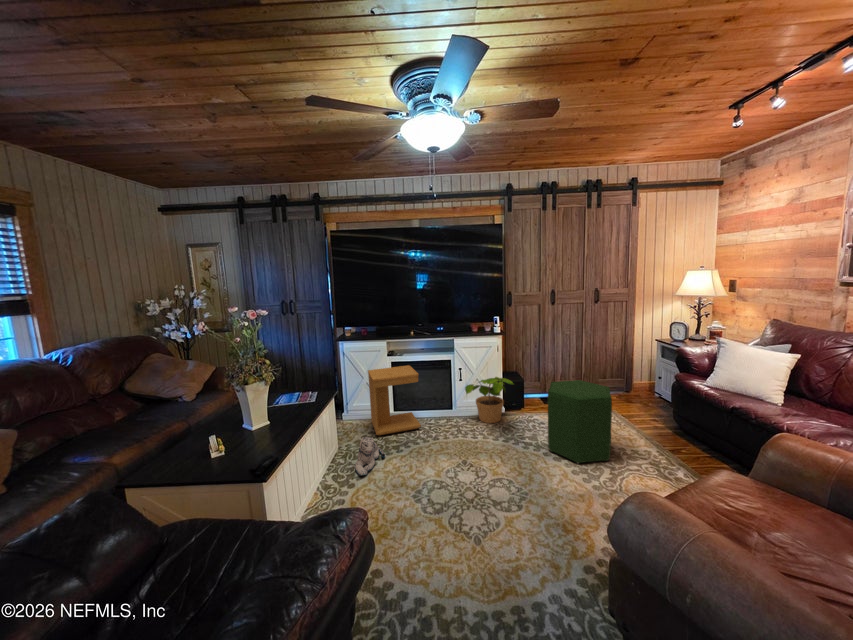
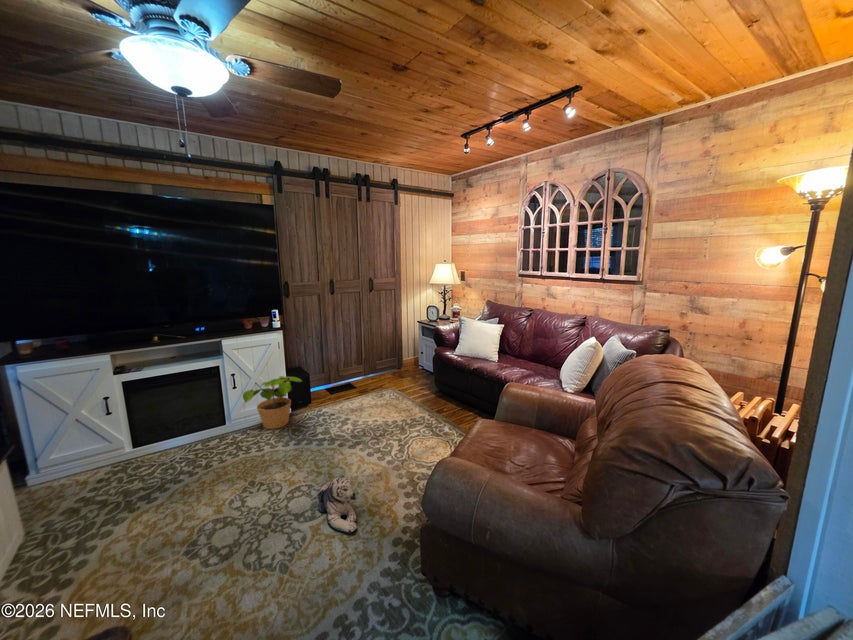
side table: present [368,365,421,435] -> none [75,381,182,491]
ottoman: present [548,380,612,464] -> none [340,366,396,445]
plush toy: present [355,437,385,476] -> present [318,476,357,533]

